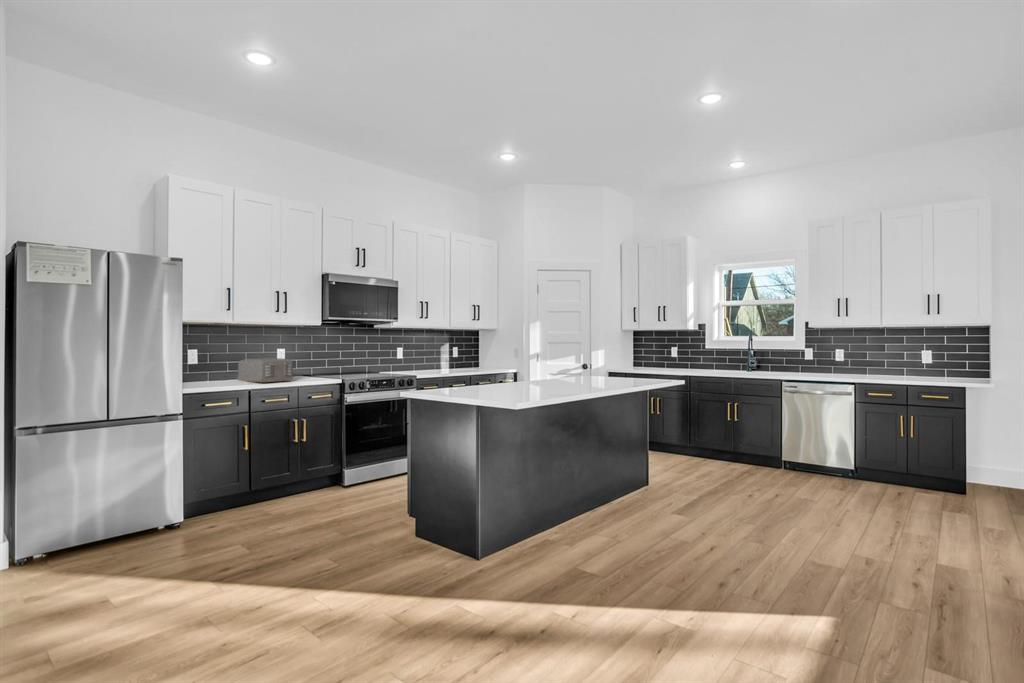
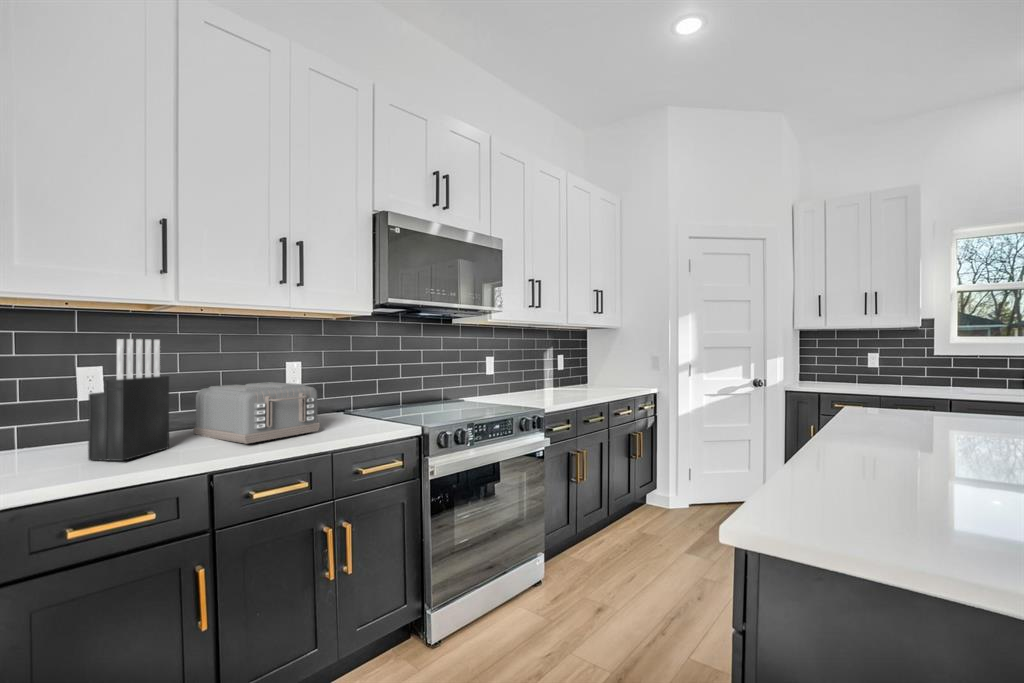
knife block: none [203,338,230,385] -> present [88,339,169,461]

